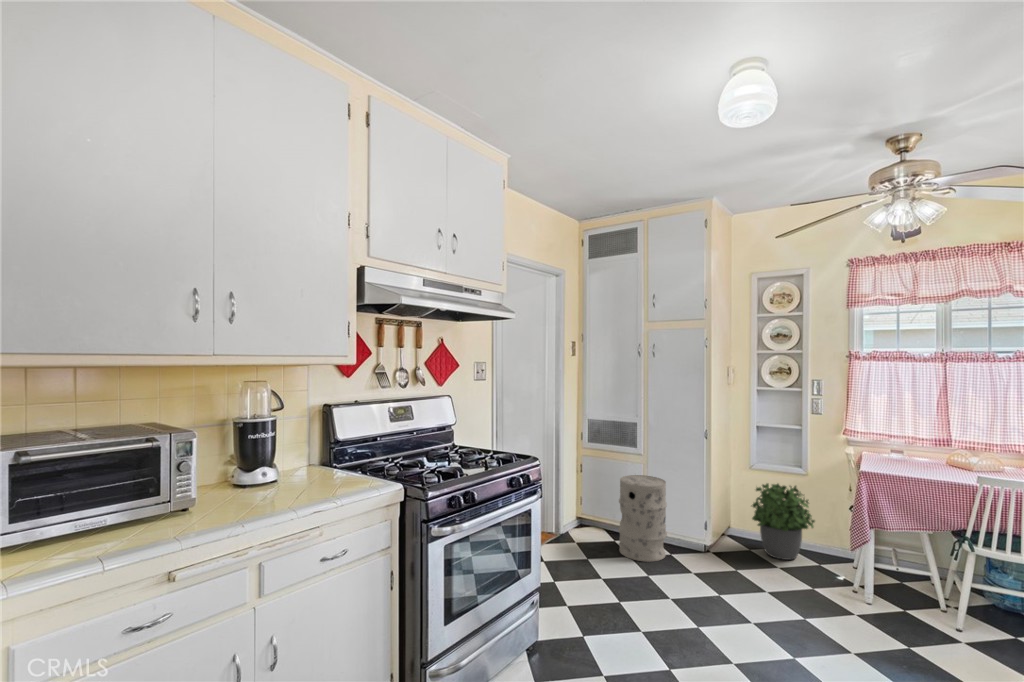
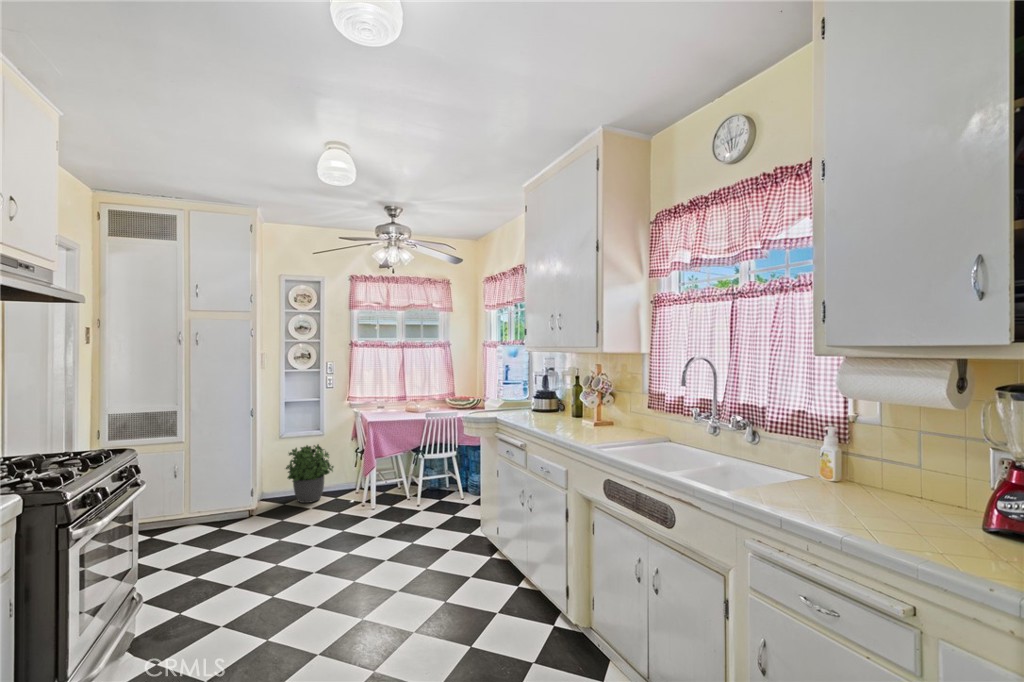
trash can: present [618,475,667,562] -> none [164,464,218,546]

